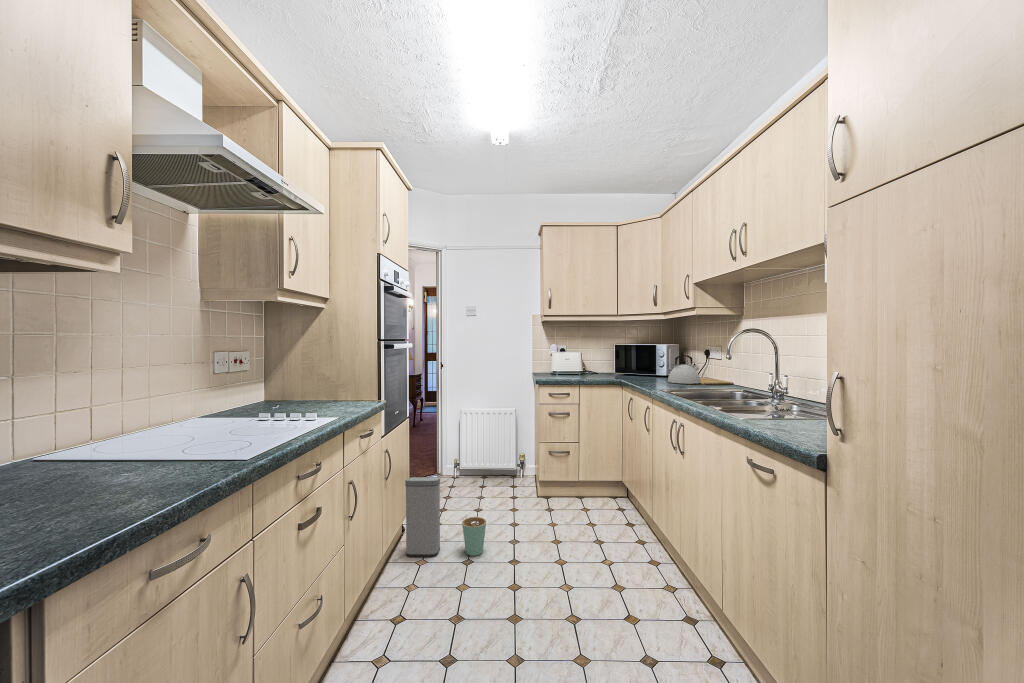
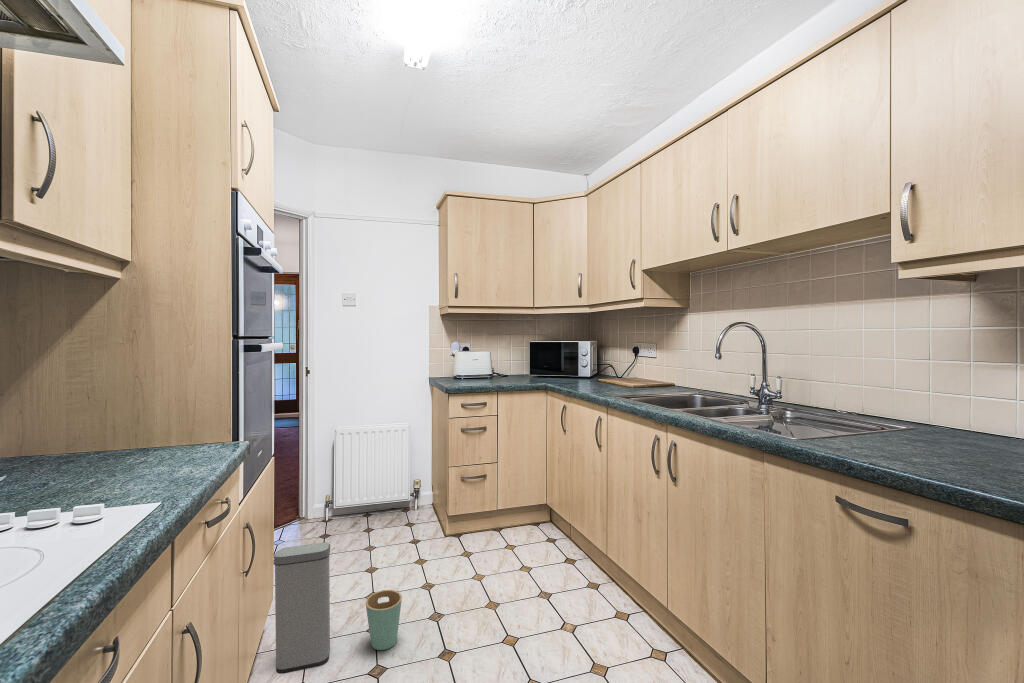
kettle: present [668,355,700,384] -> none [603,355,639,388]

